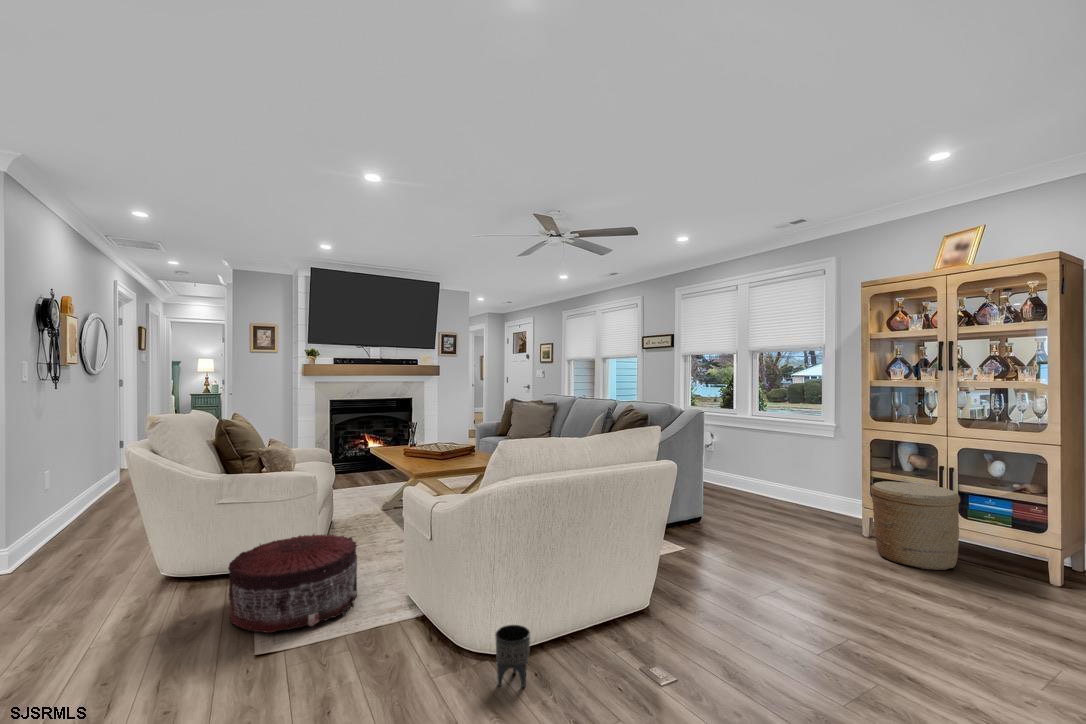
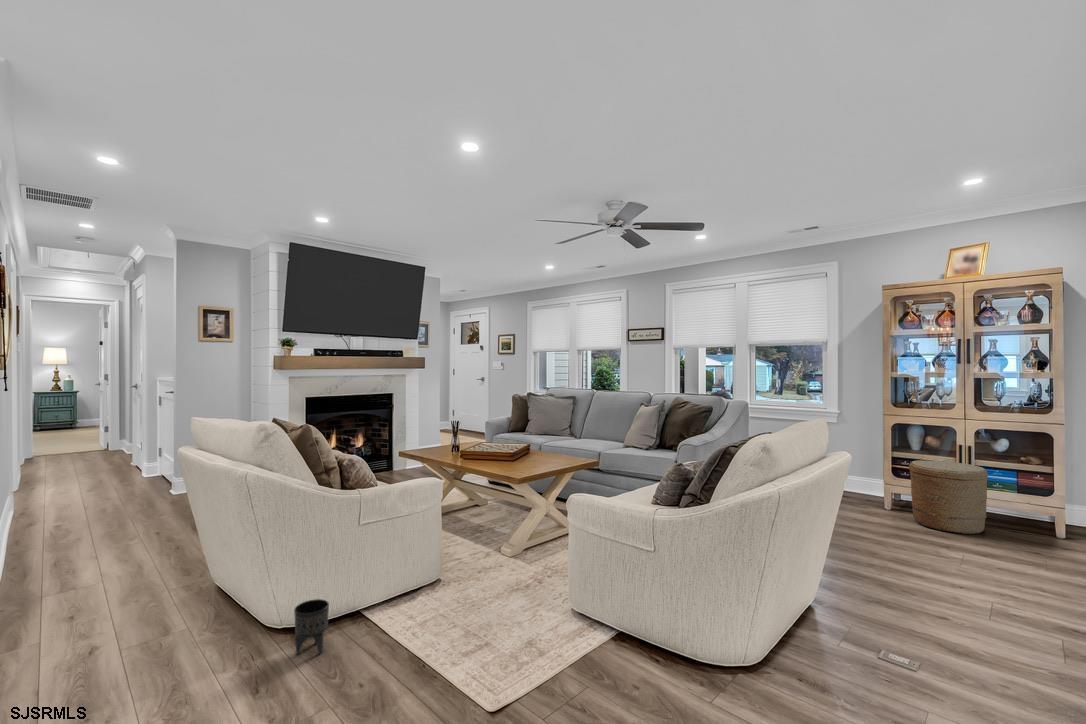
pouf: present [228,534,357,633] -> none [403,554,550,680]
planter: present [495,625,530,687] -> present [294,599,329,655]

